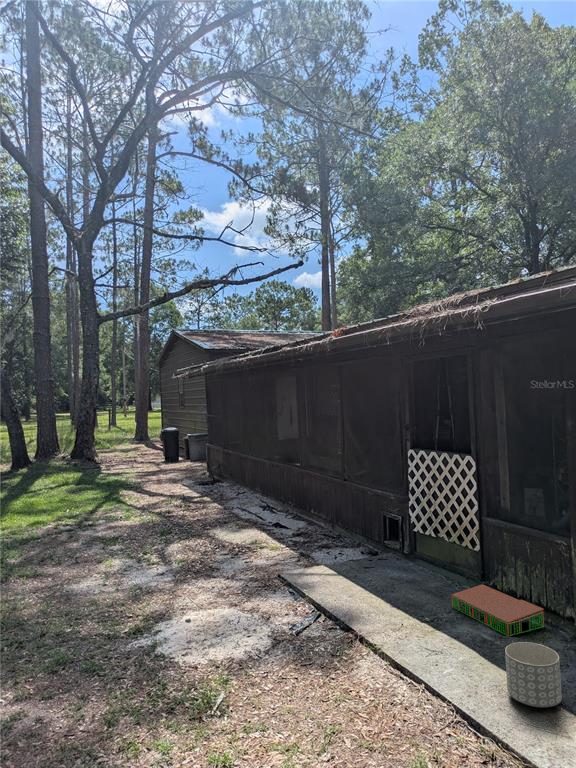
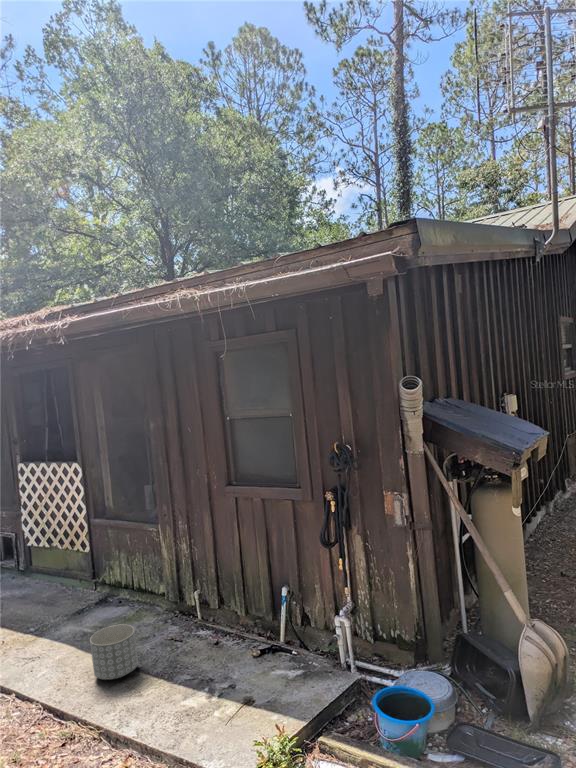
storage bin: present [451,584,544,636] -> none [61,583,143,625]

